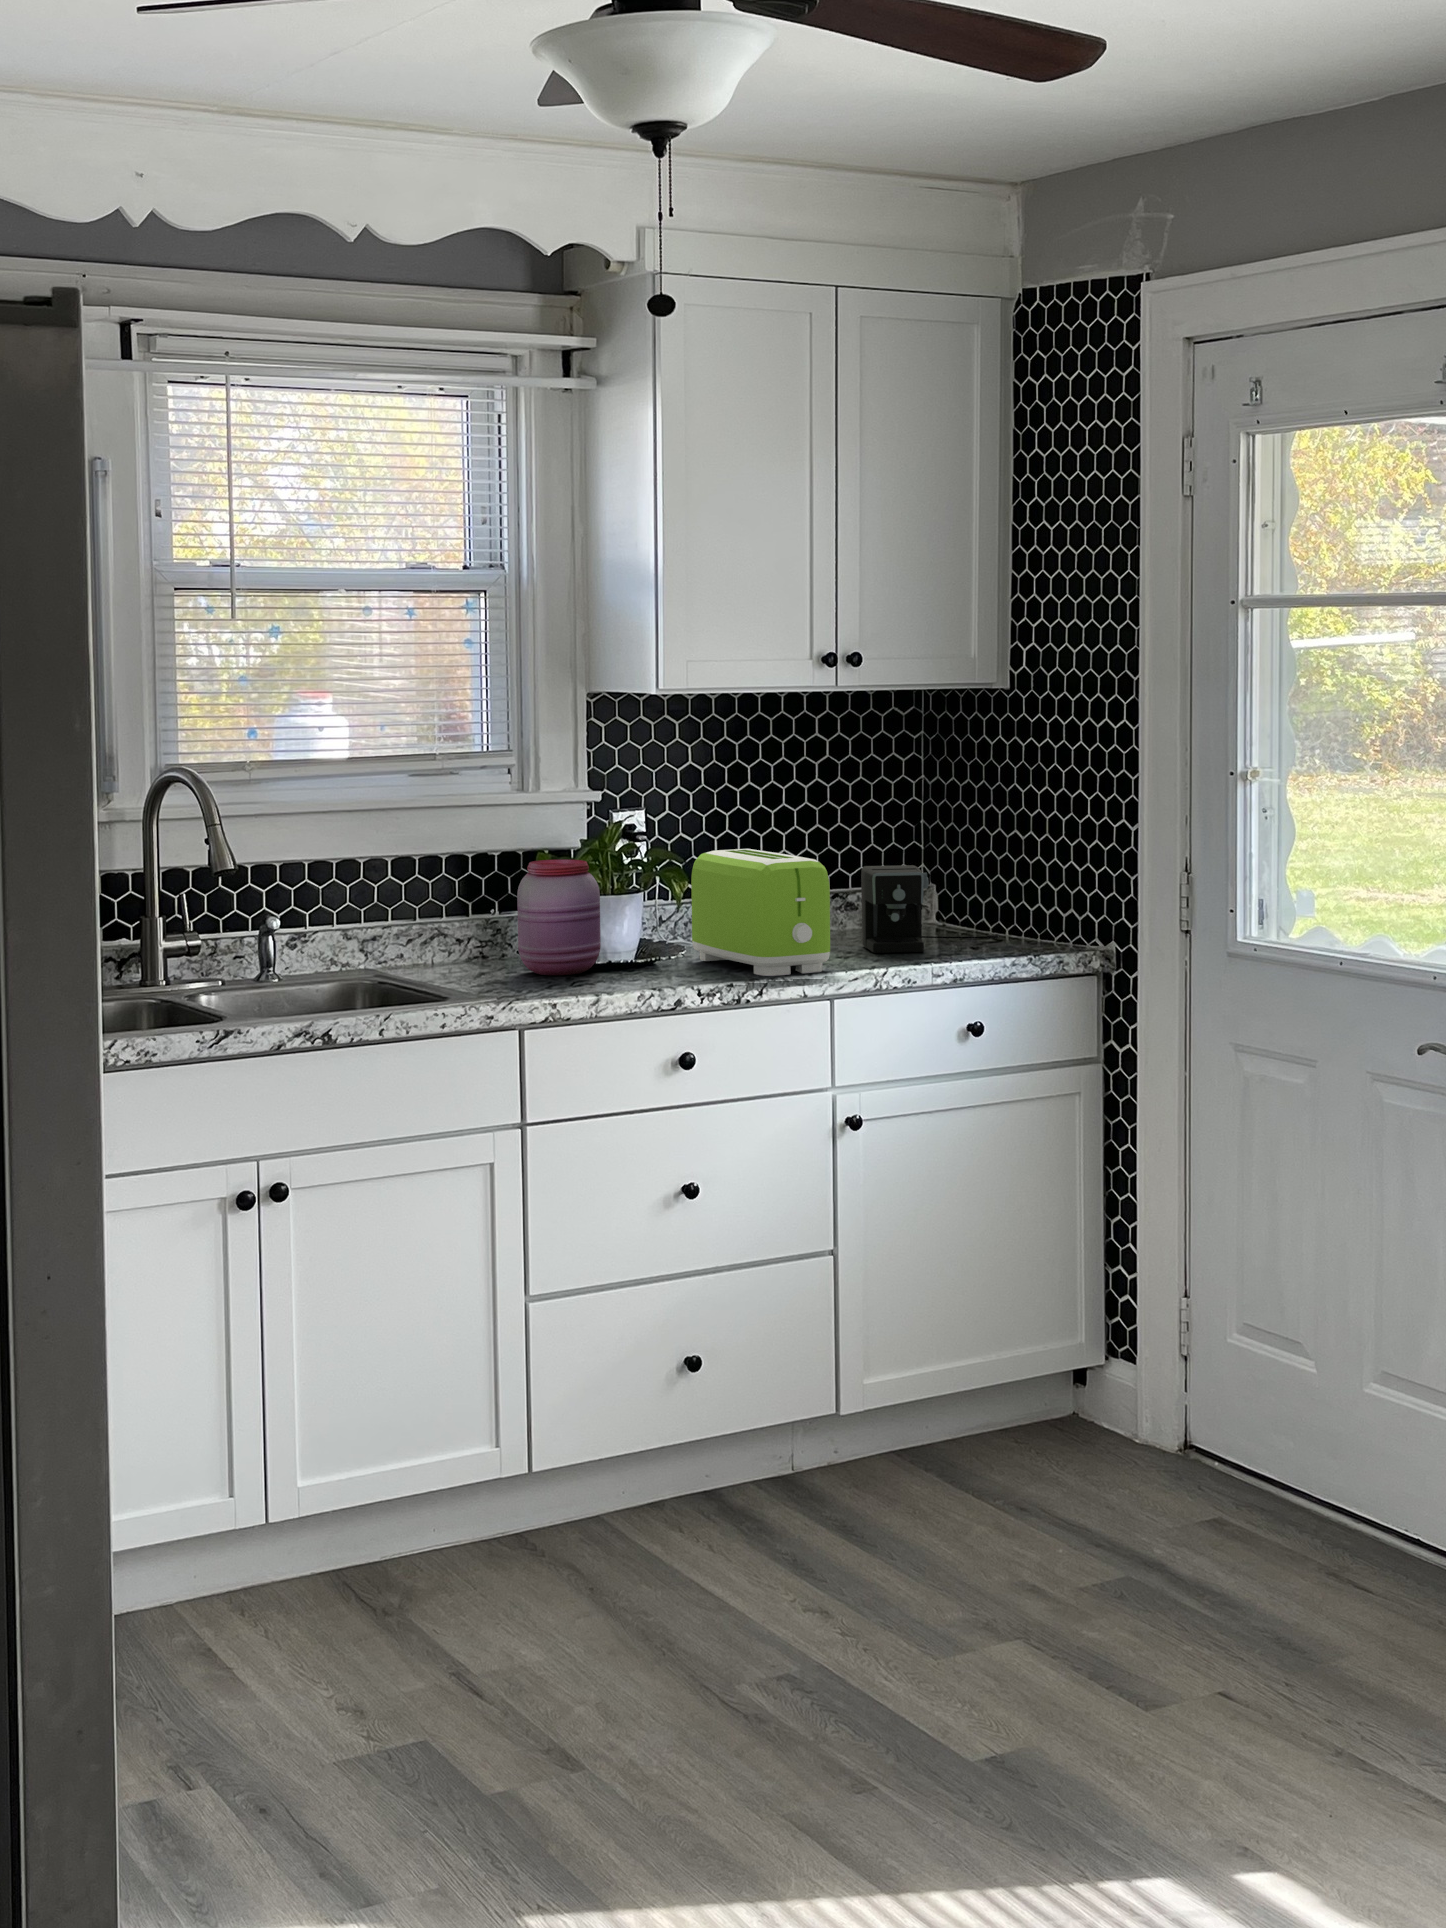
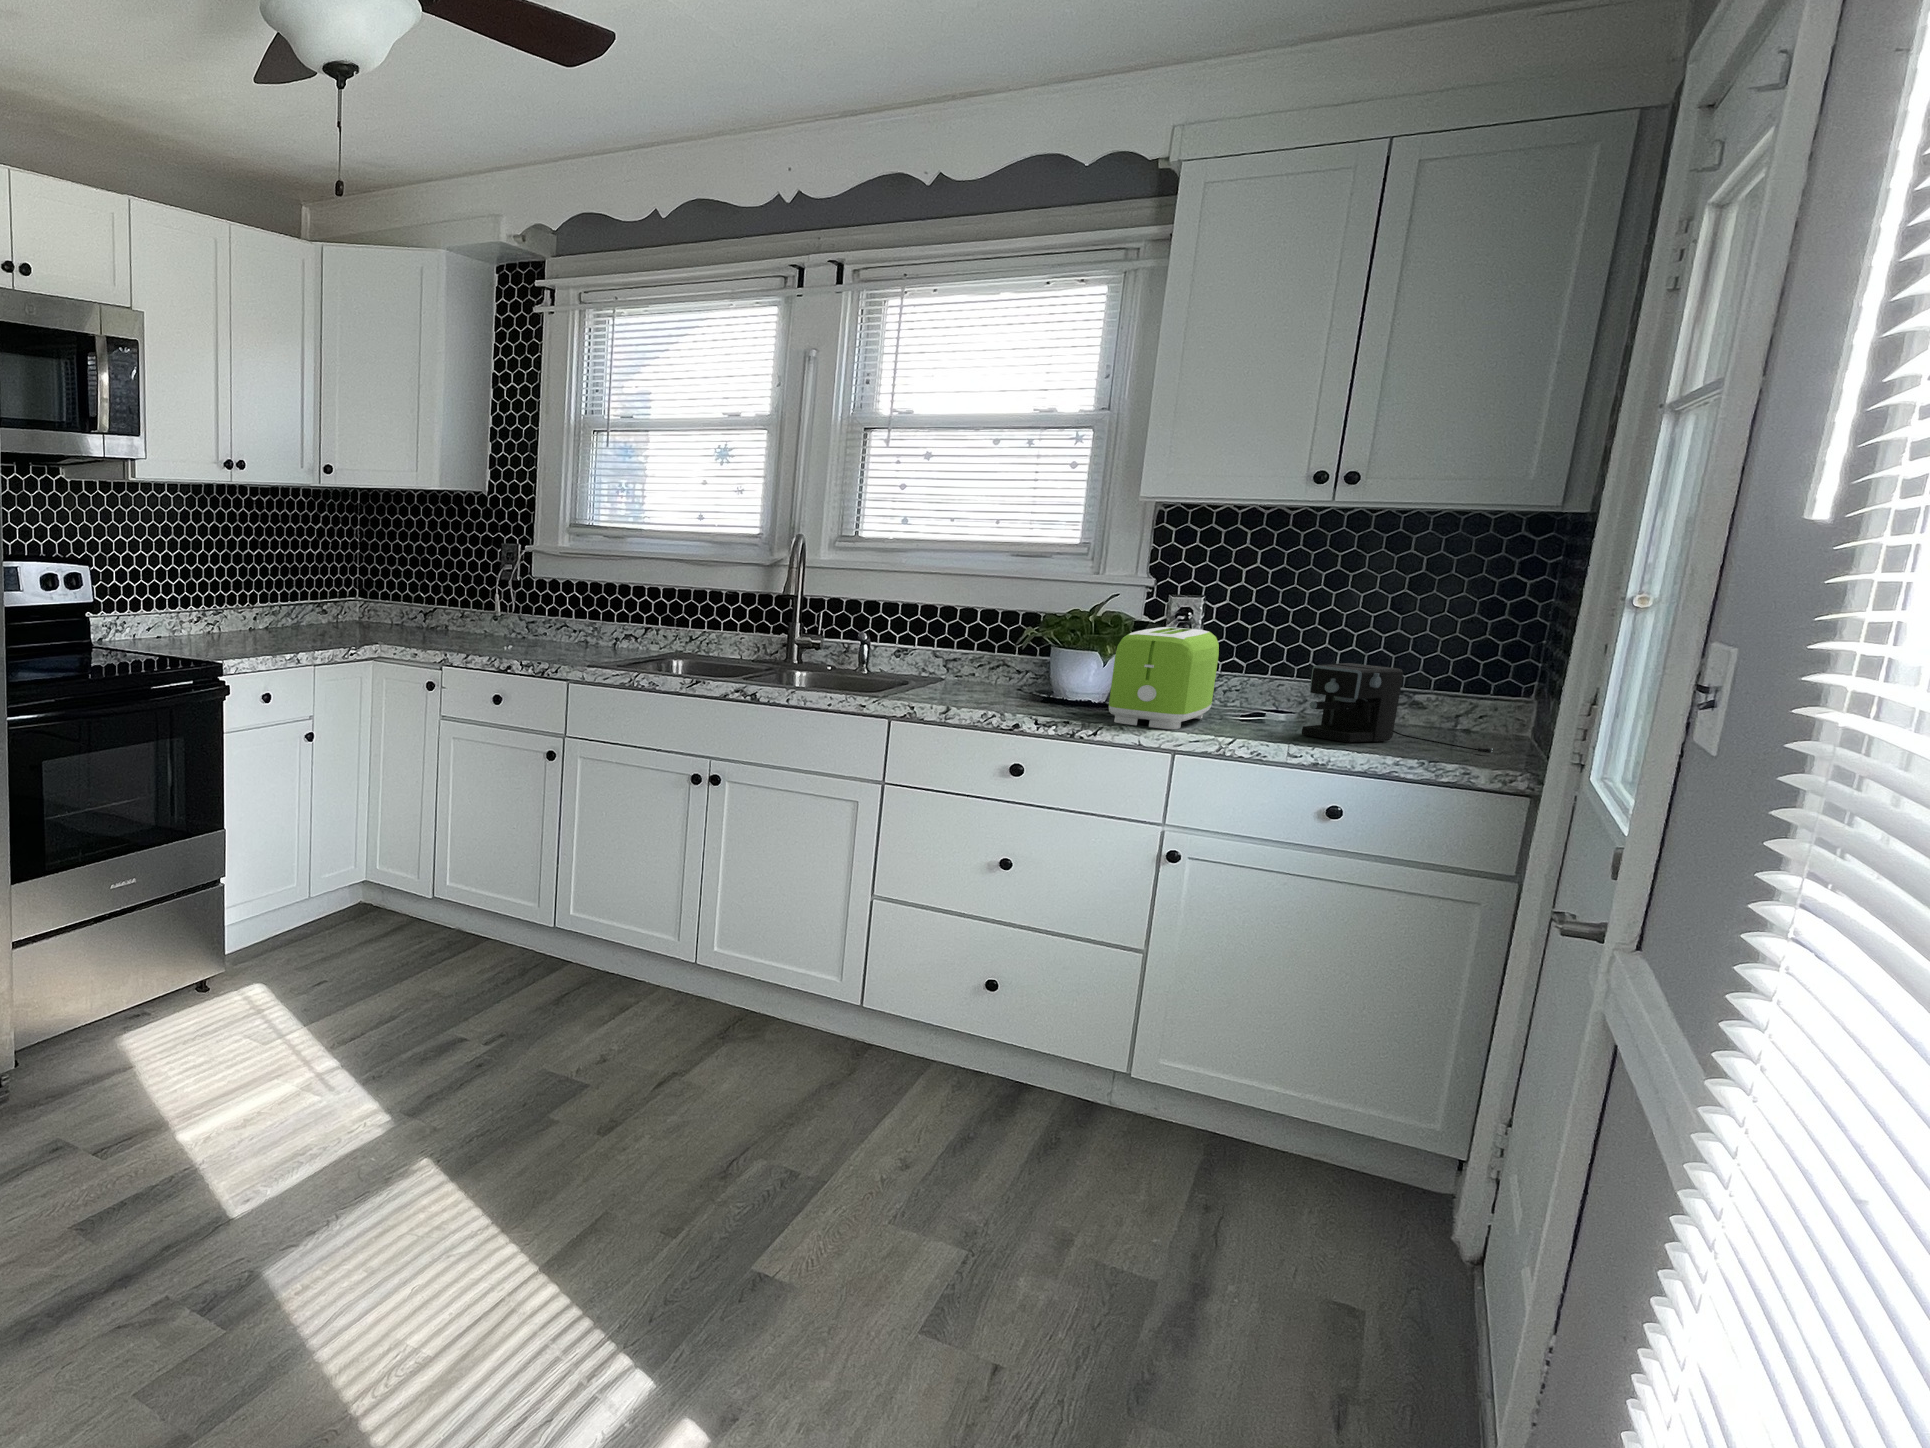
jar: present [517,860,601,975] -> none [987,617,1056,700]

